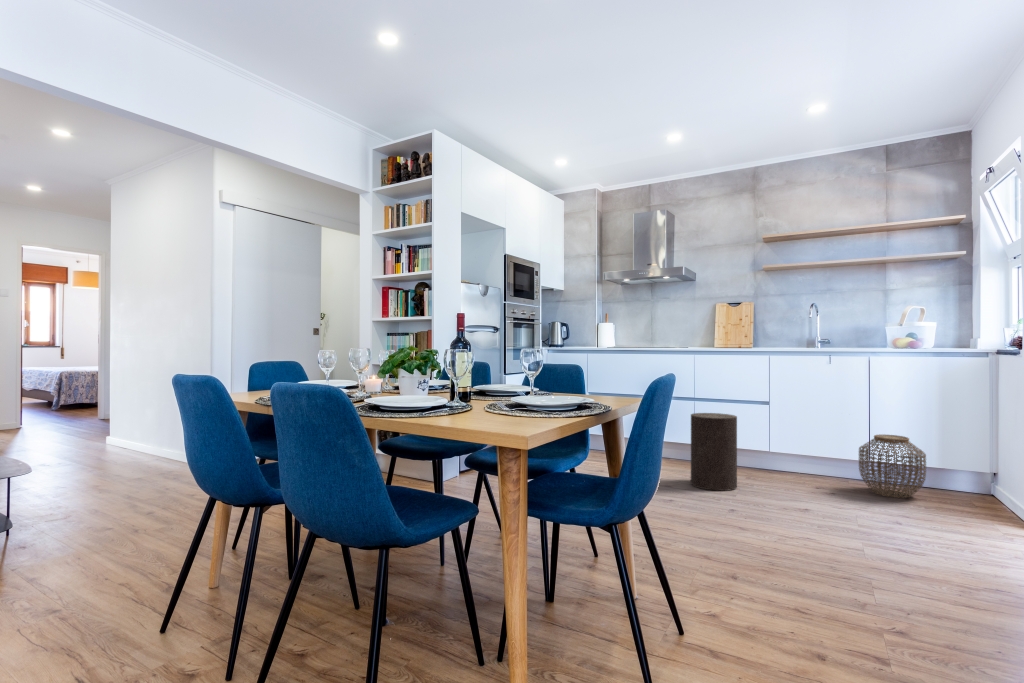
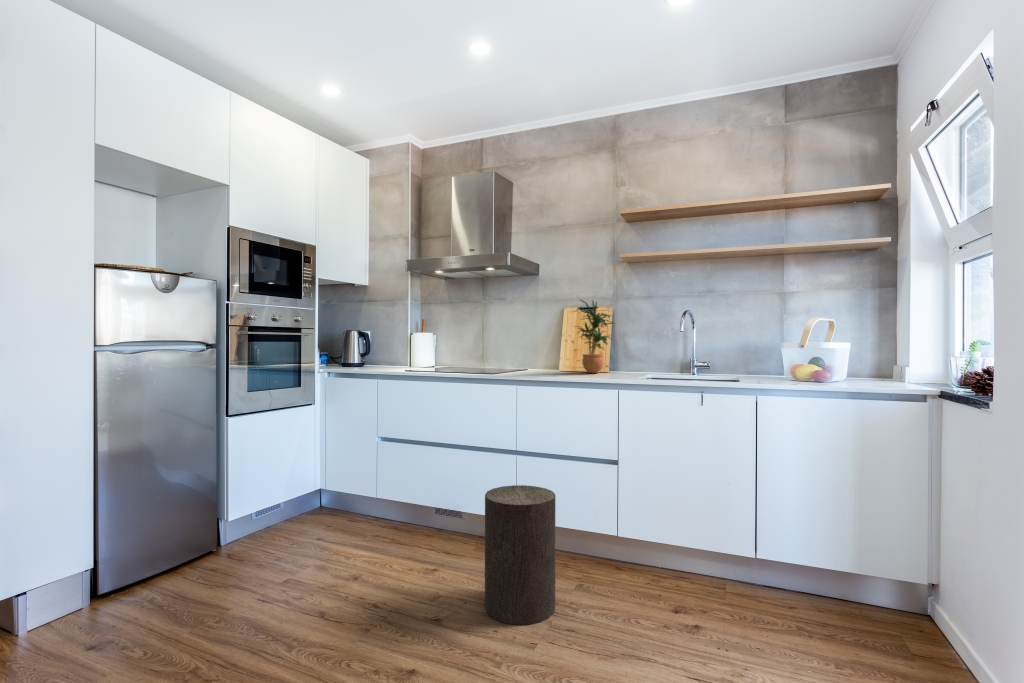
potted plant: none [728,297,761,348] -> present [577,300,614,373]
woven basket: present [859,434,926,498] -> none [739,519,836,627]

